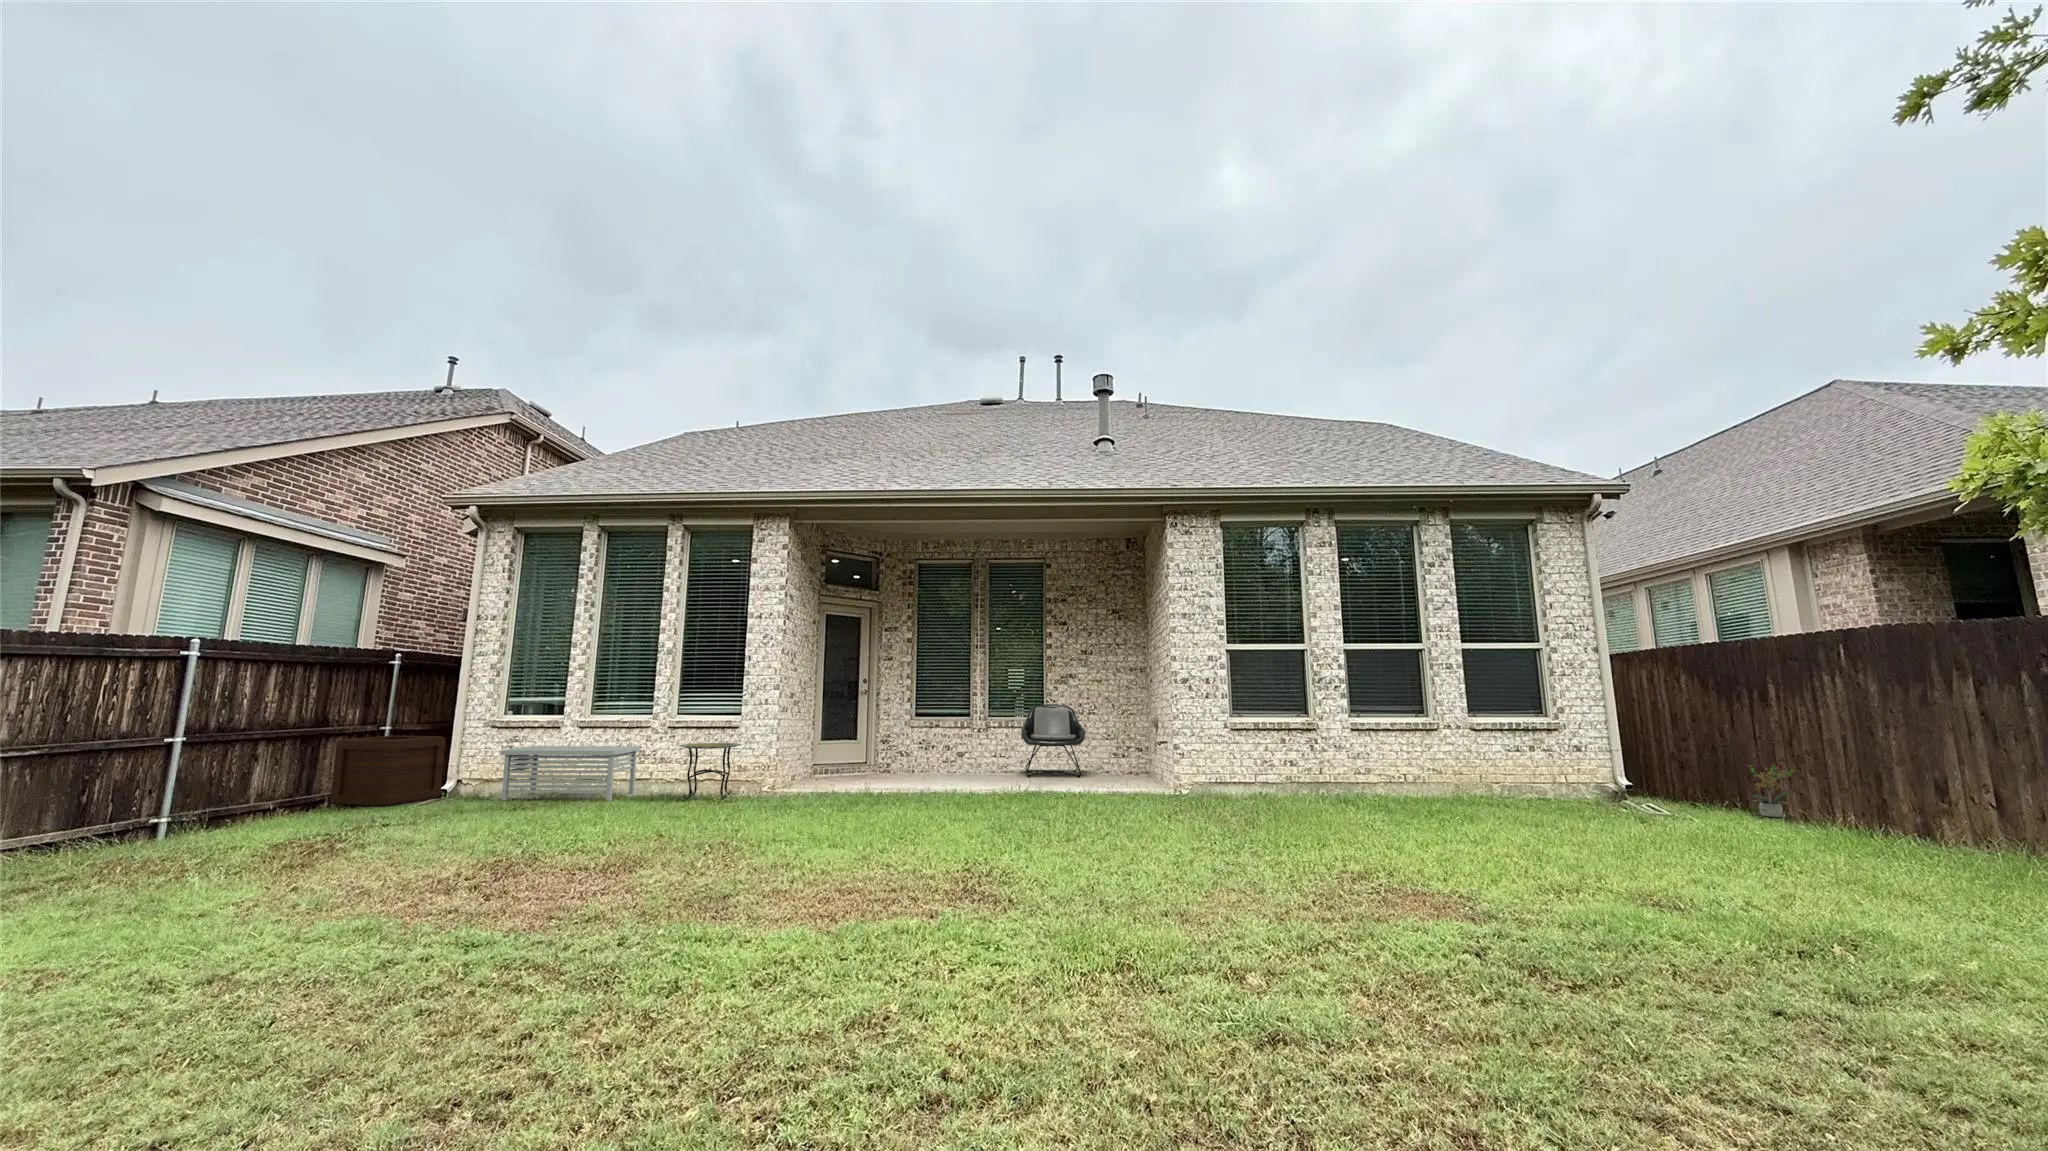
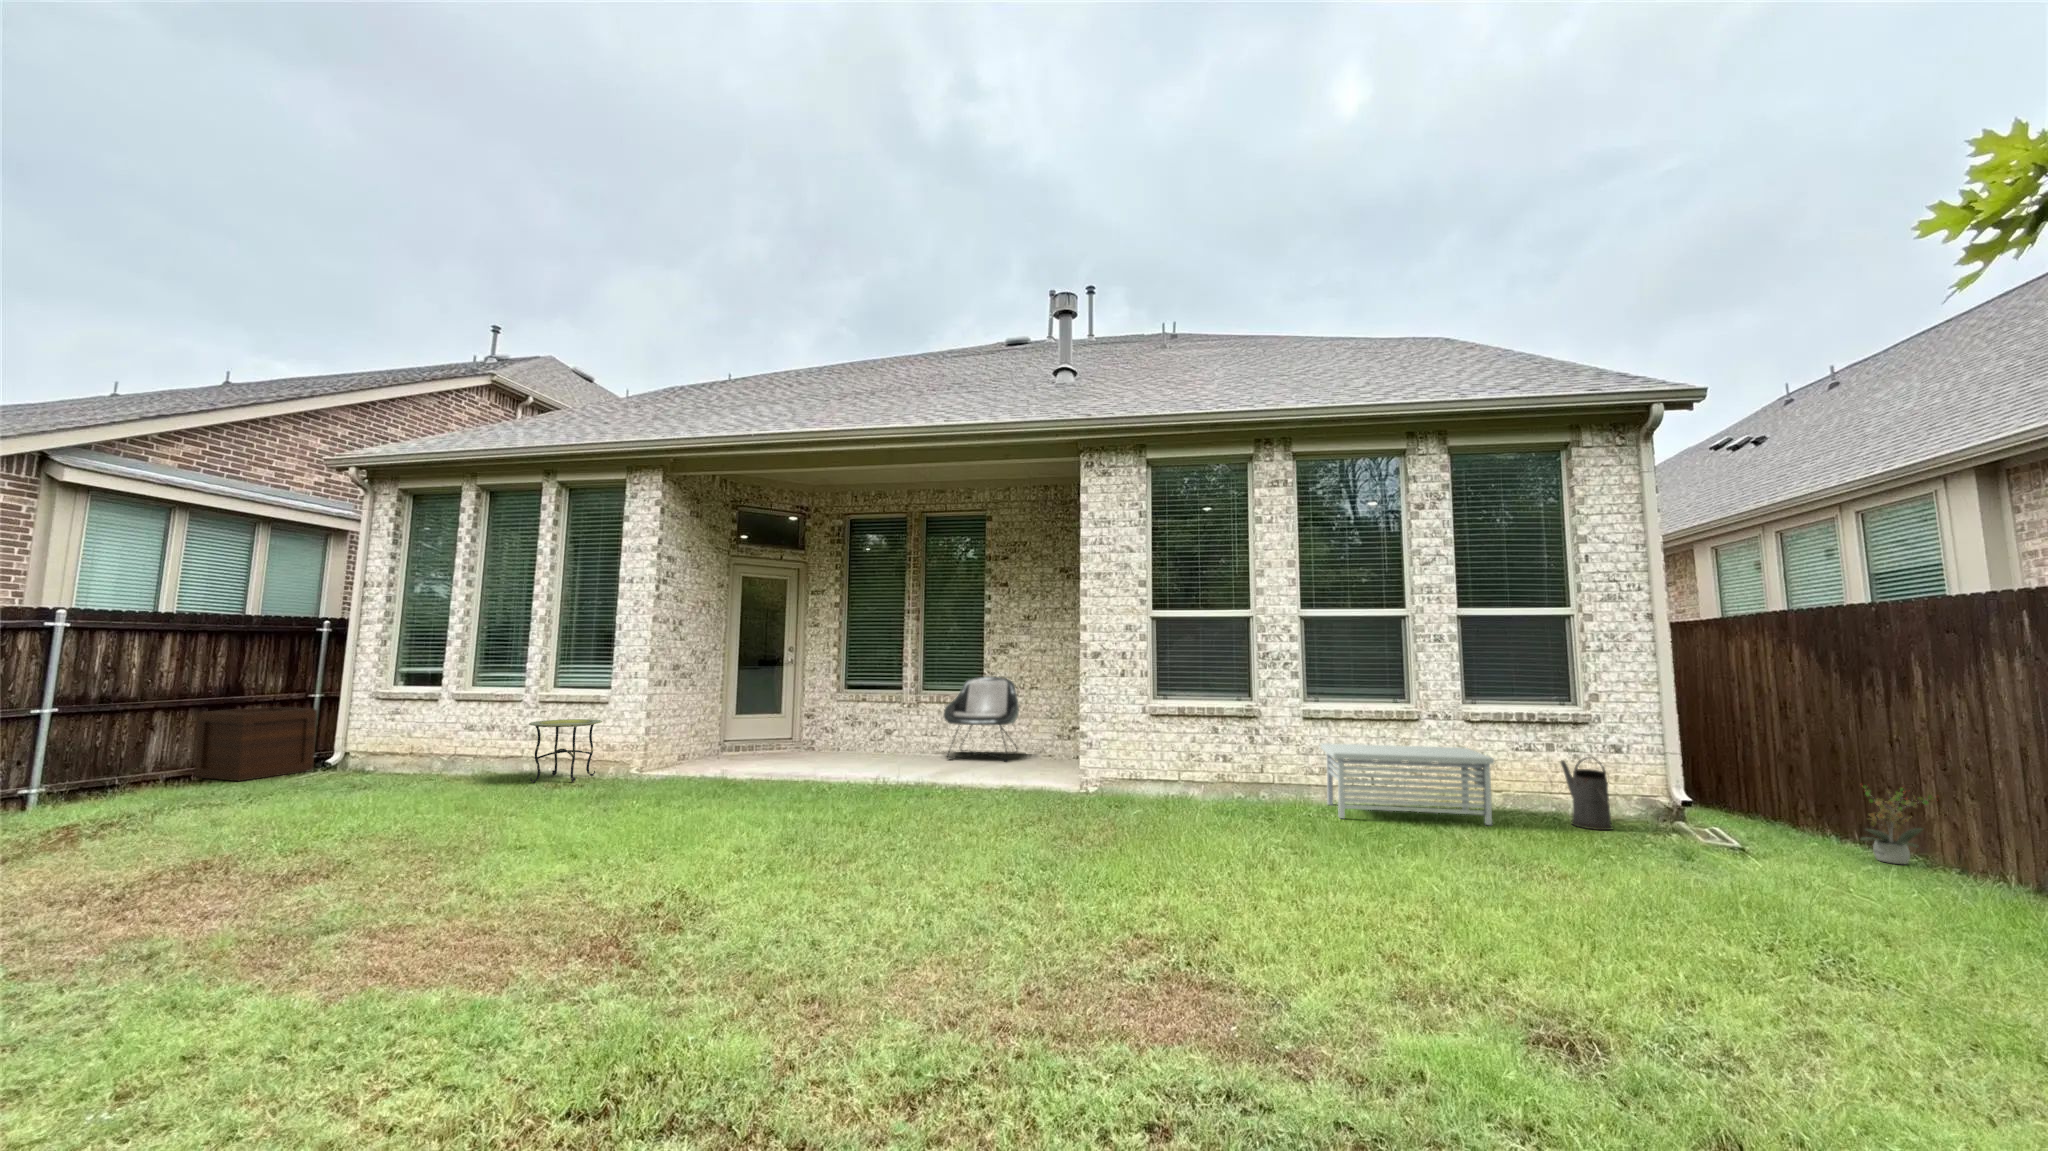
storage bench: present [500,746,640,801] -> present [1320,743,1494,825]
watering can: none [1541,753,1586,806] -> present [1561,758,1613,830]

